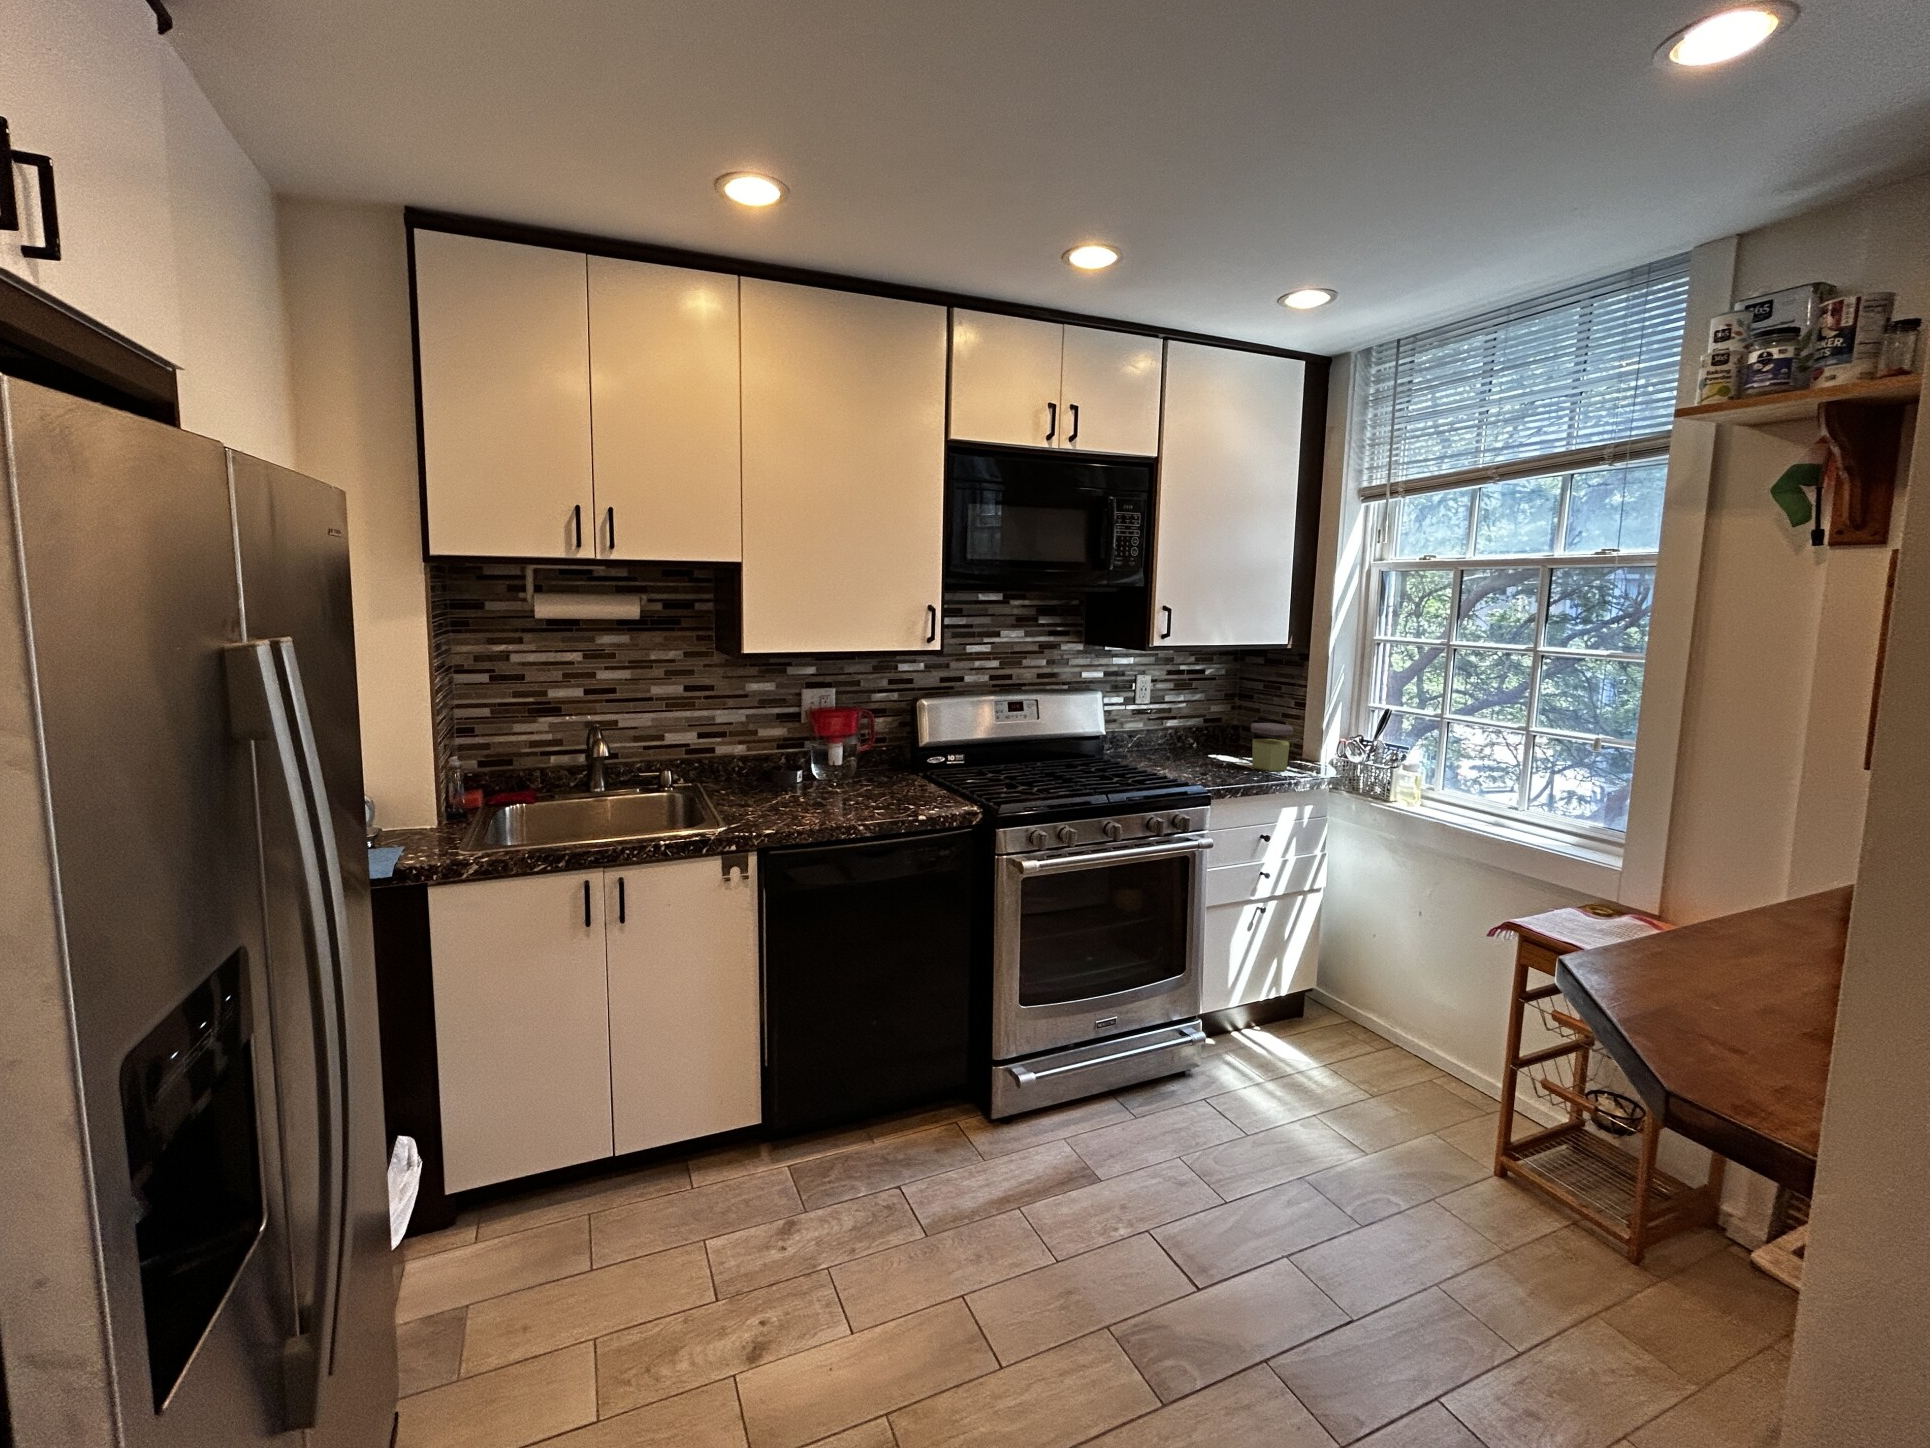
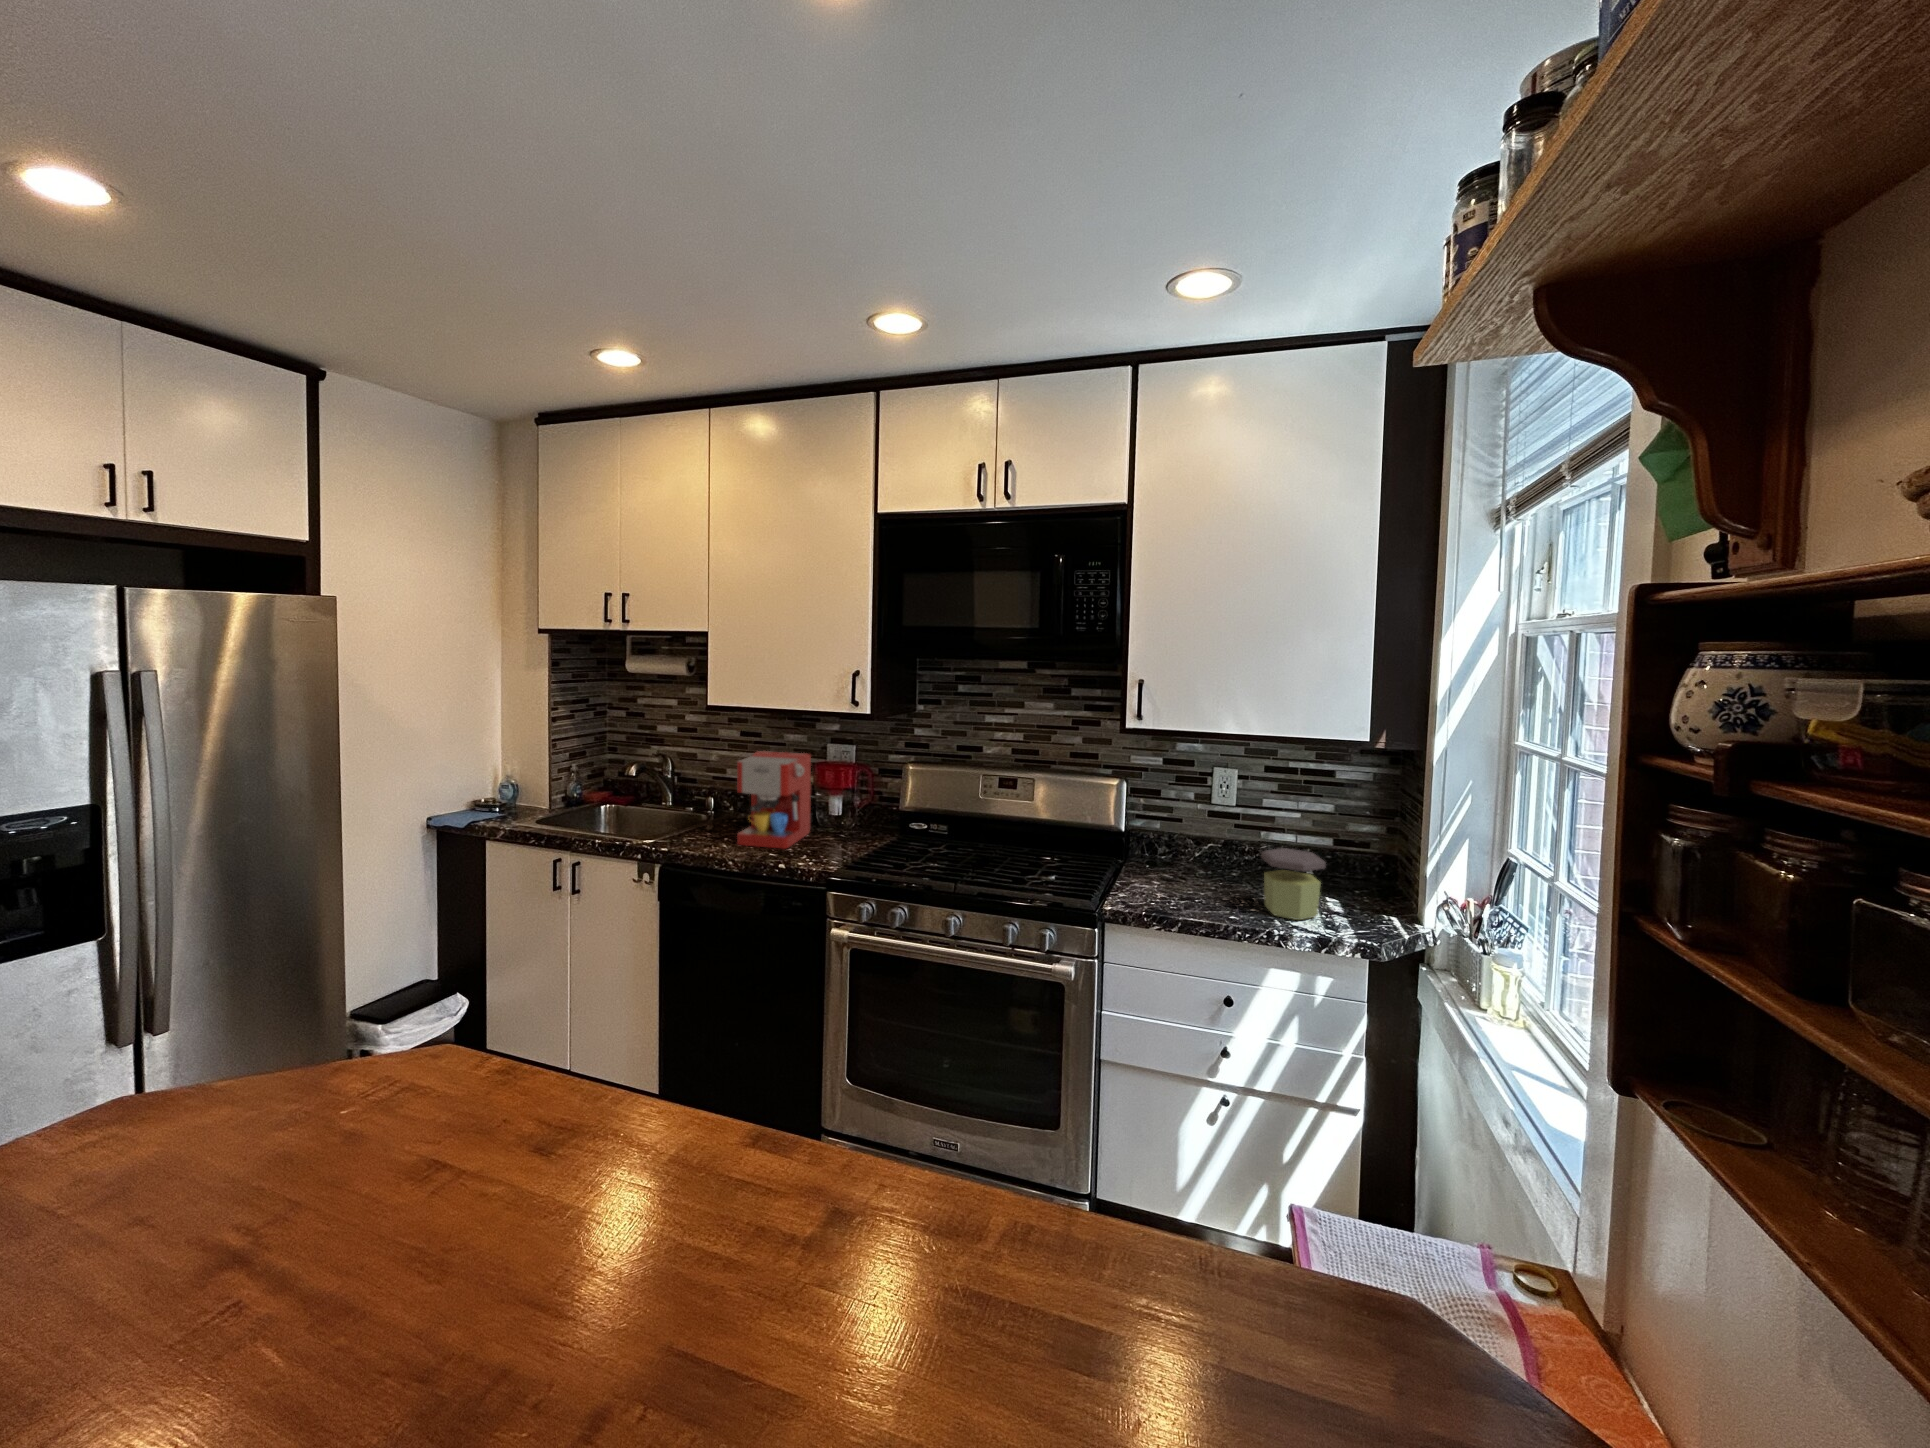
coffee maker: none [793,697,880,810] -> present [737,751,811,849]

